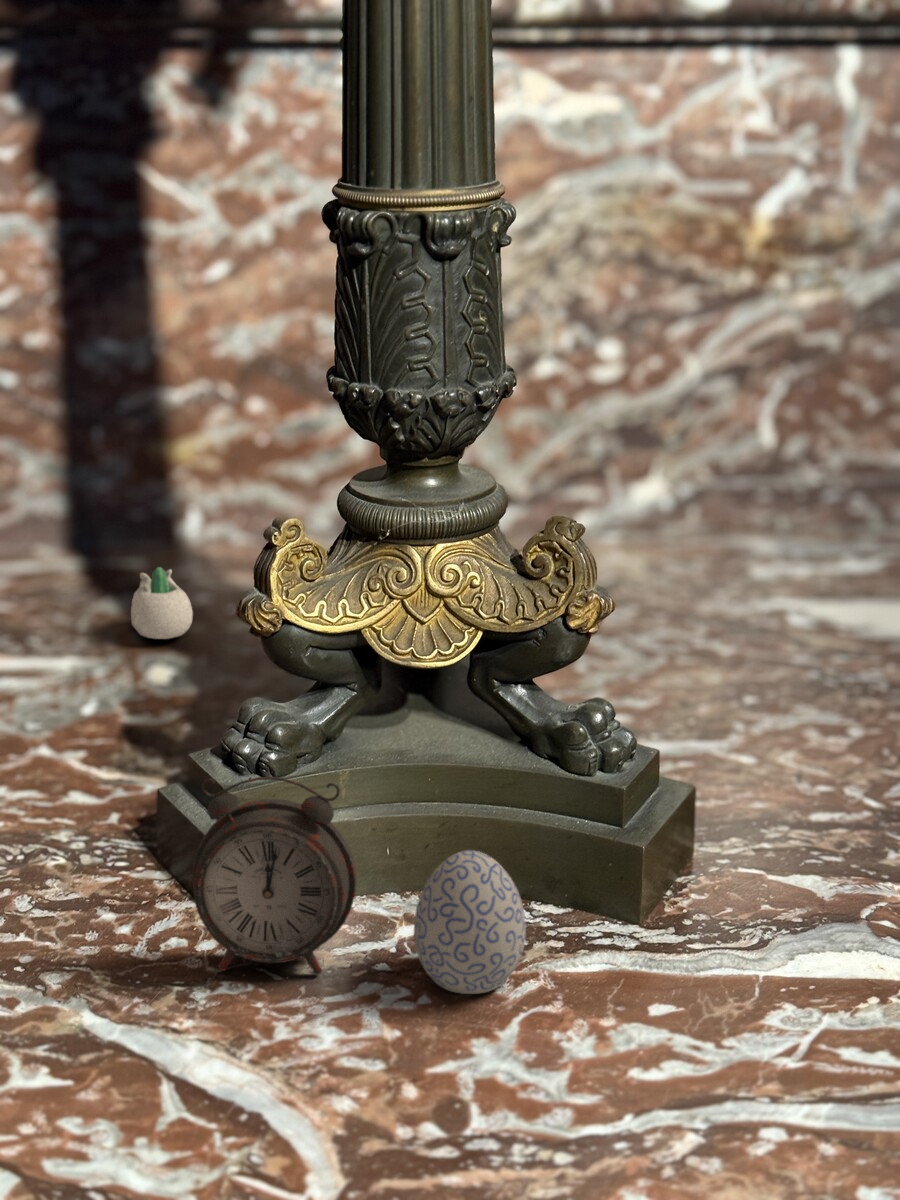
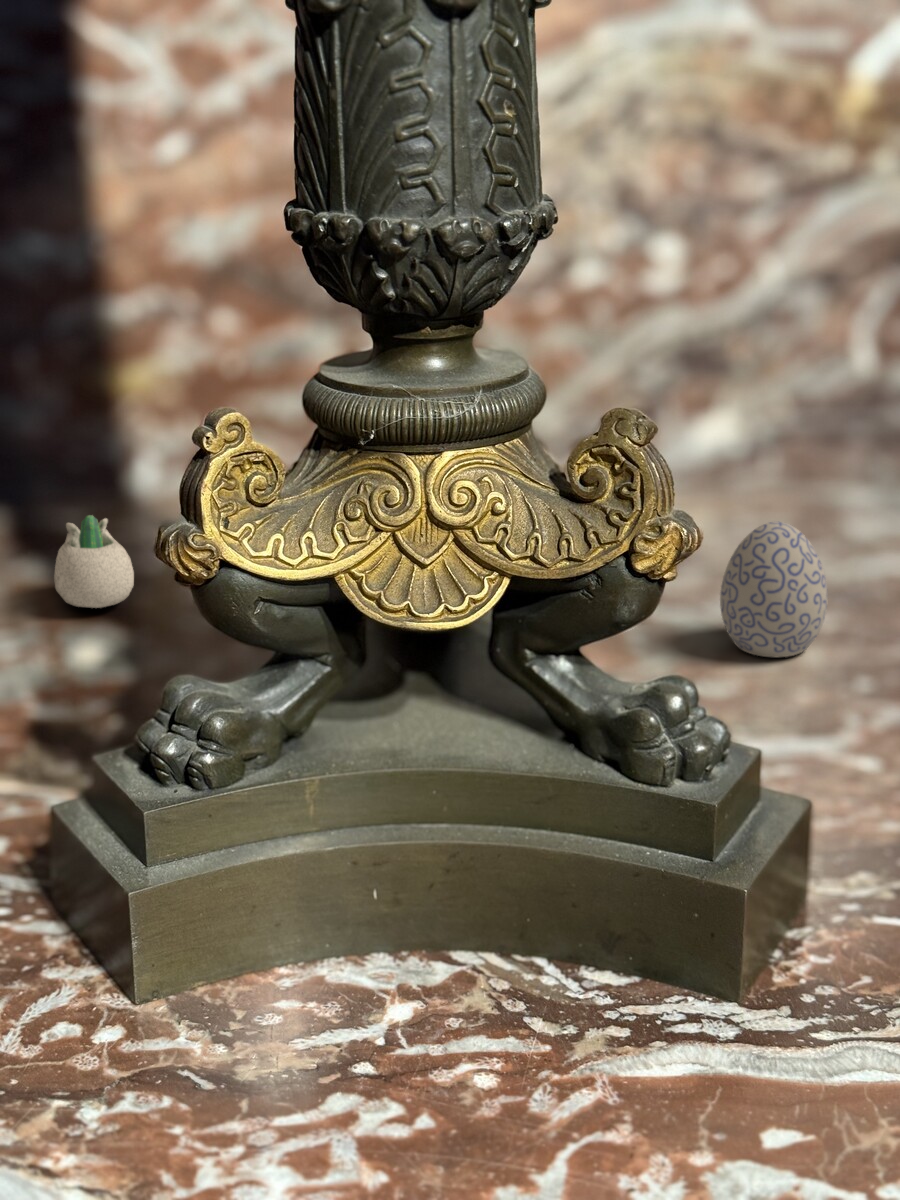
alarm clock: present [192,777,357,975] -> none [82,788,326,1081]
decorative egg: present [414,850,526,994] -> present [720,521,828,658]

